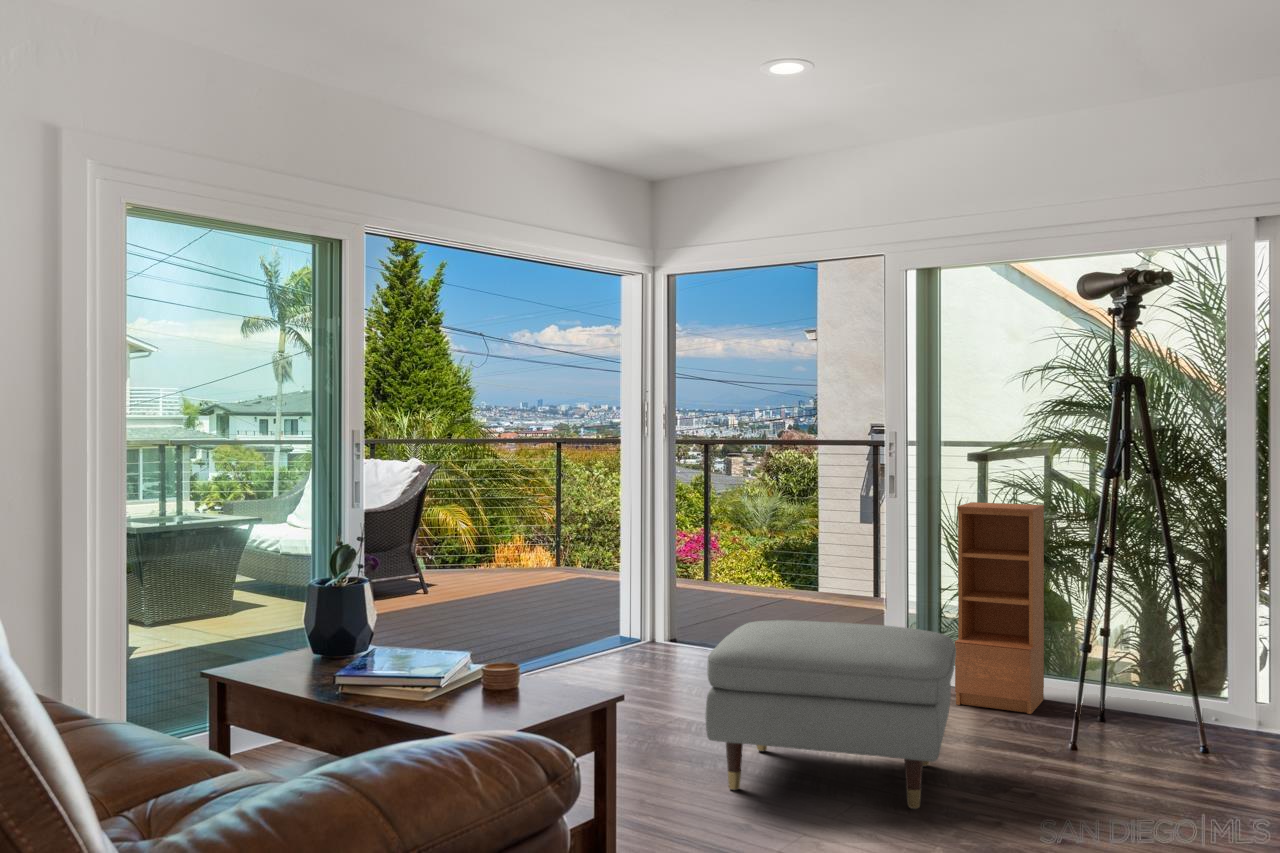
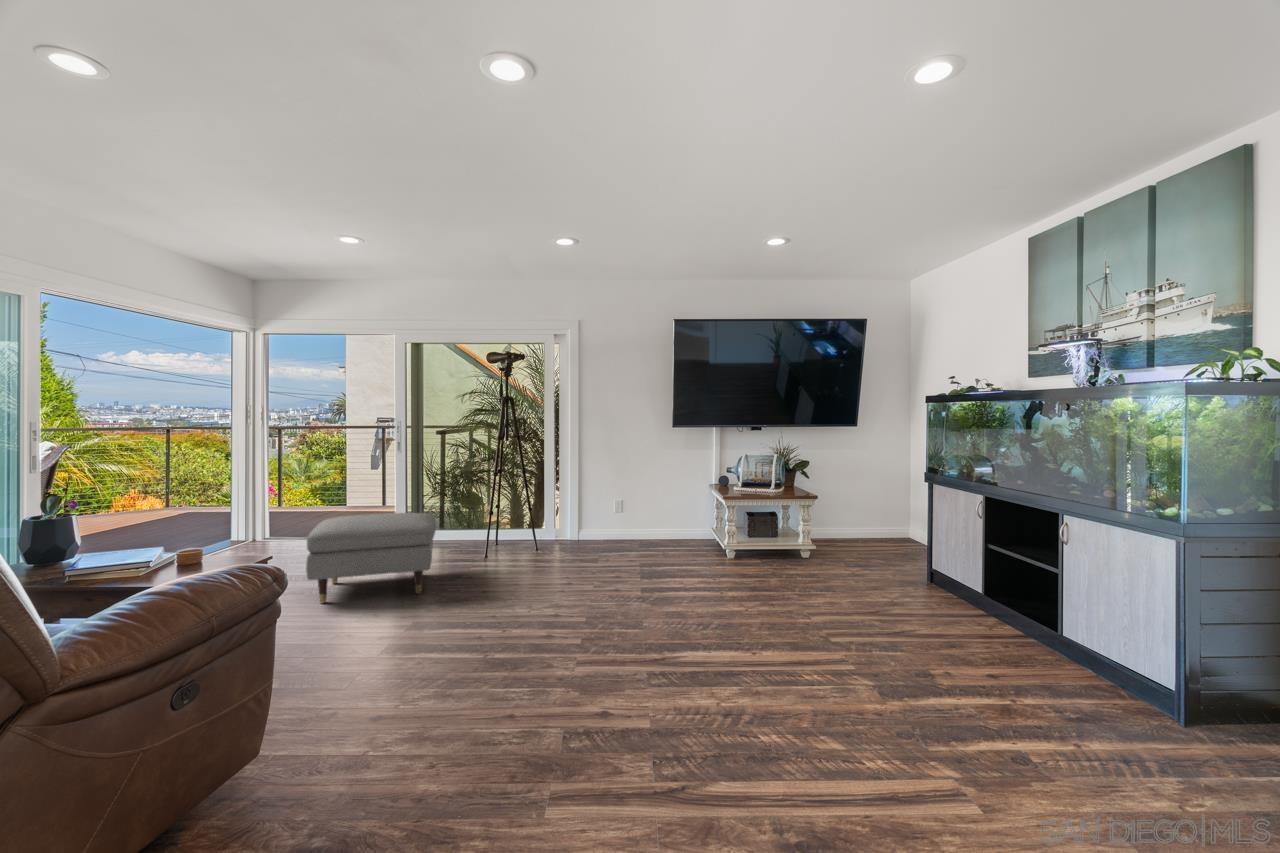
bookcase: present [955,502,1044,714] -> none [431,454,471,548]

